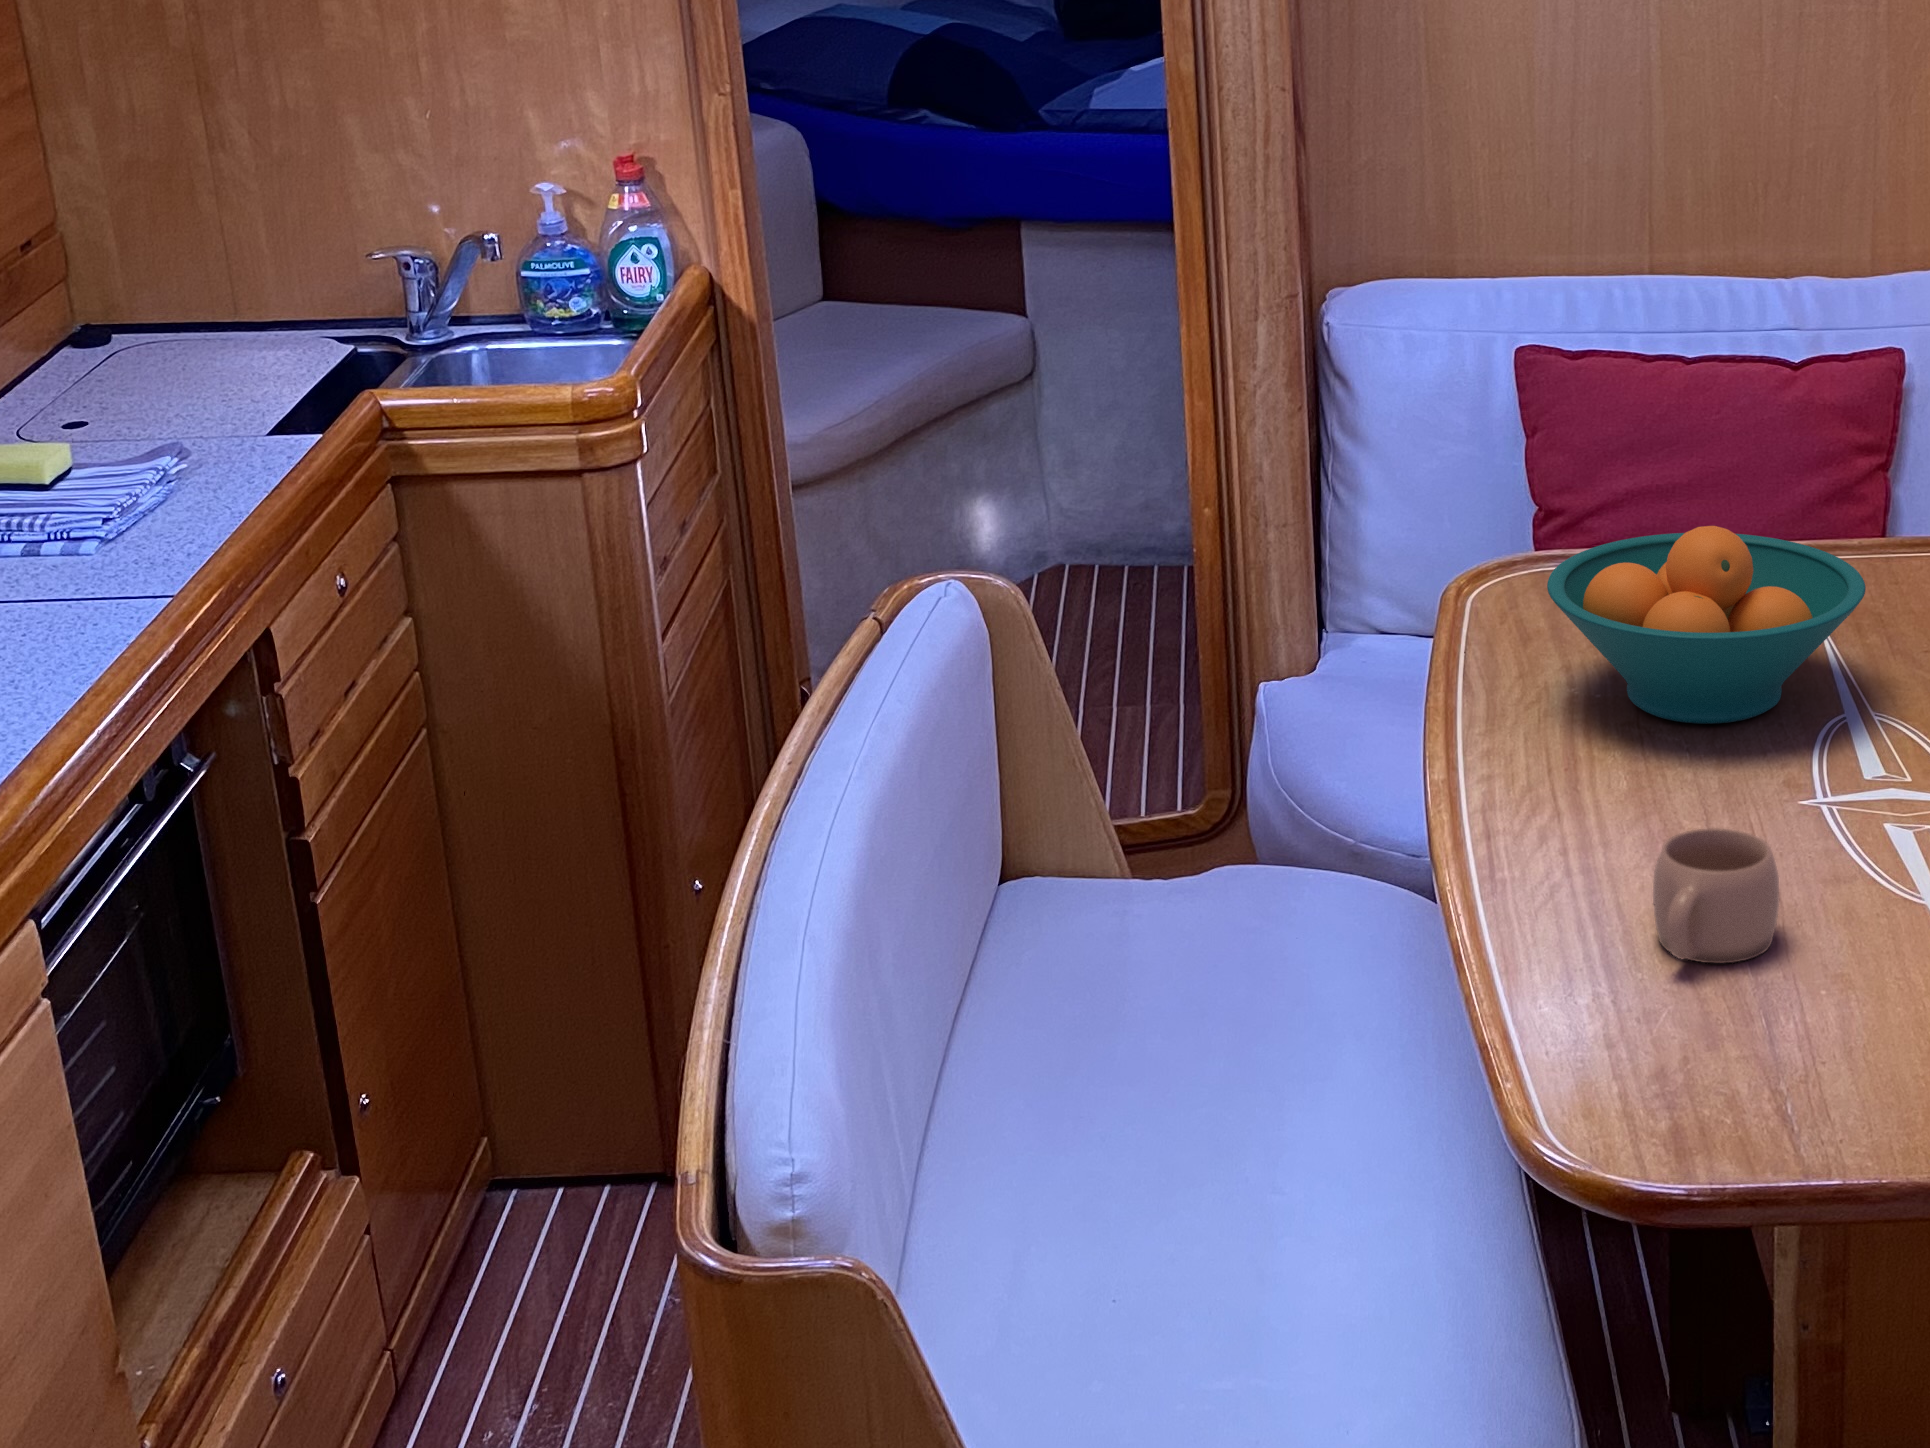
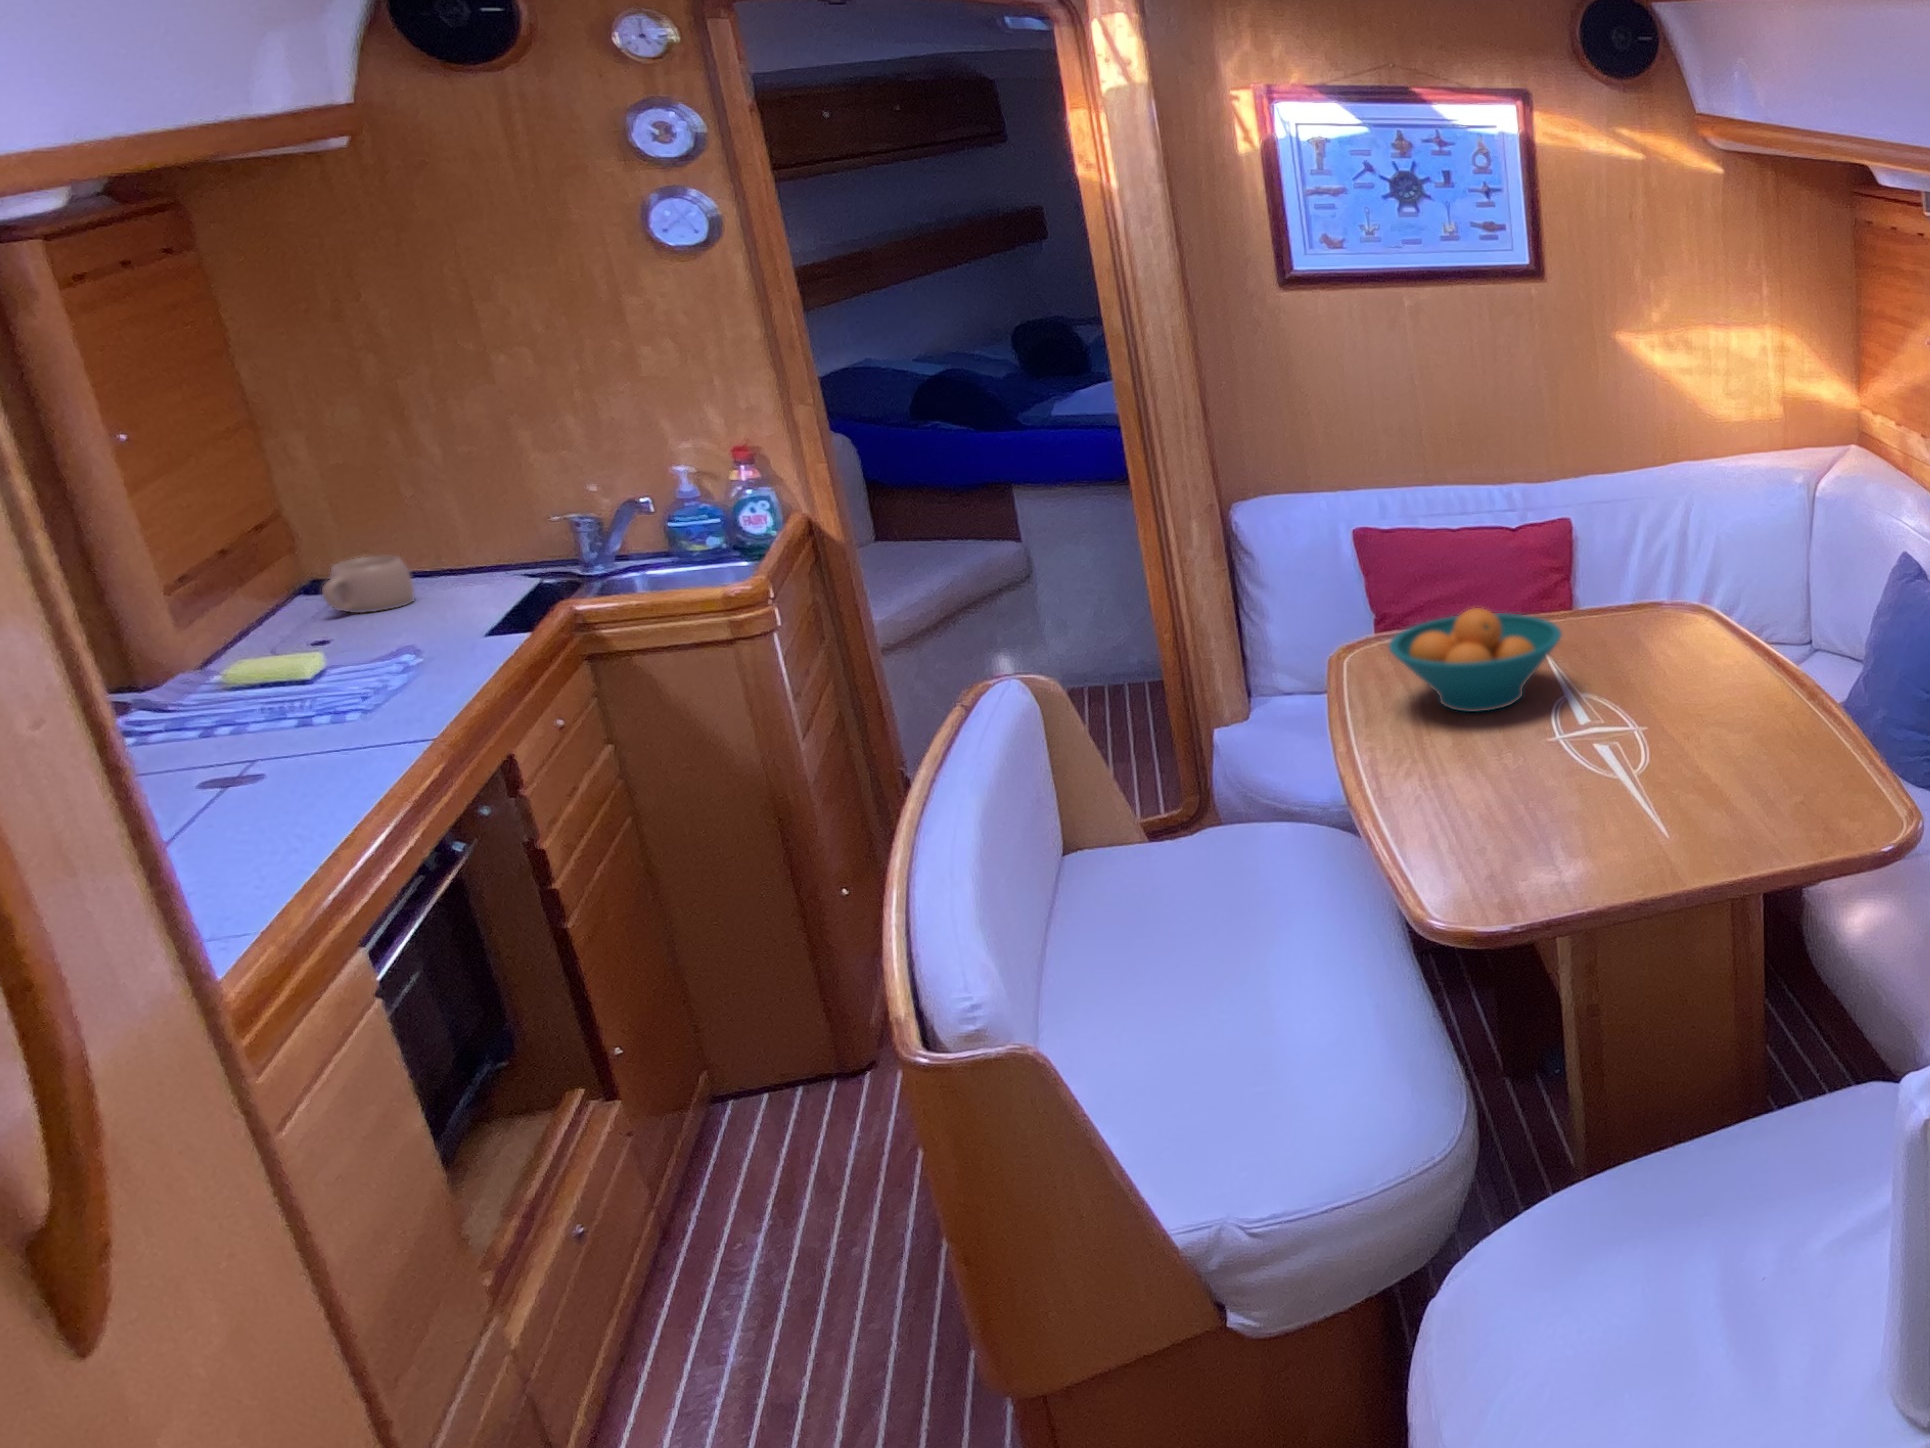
mug: present [1653,828,1779,963] -> present [322,556,414,613]

